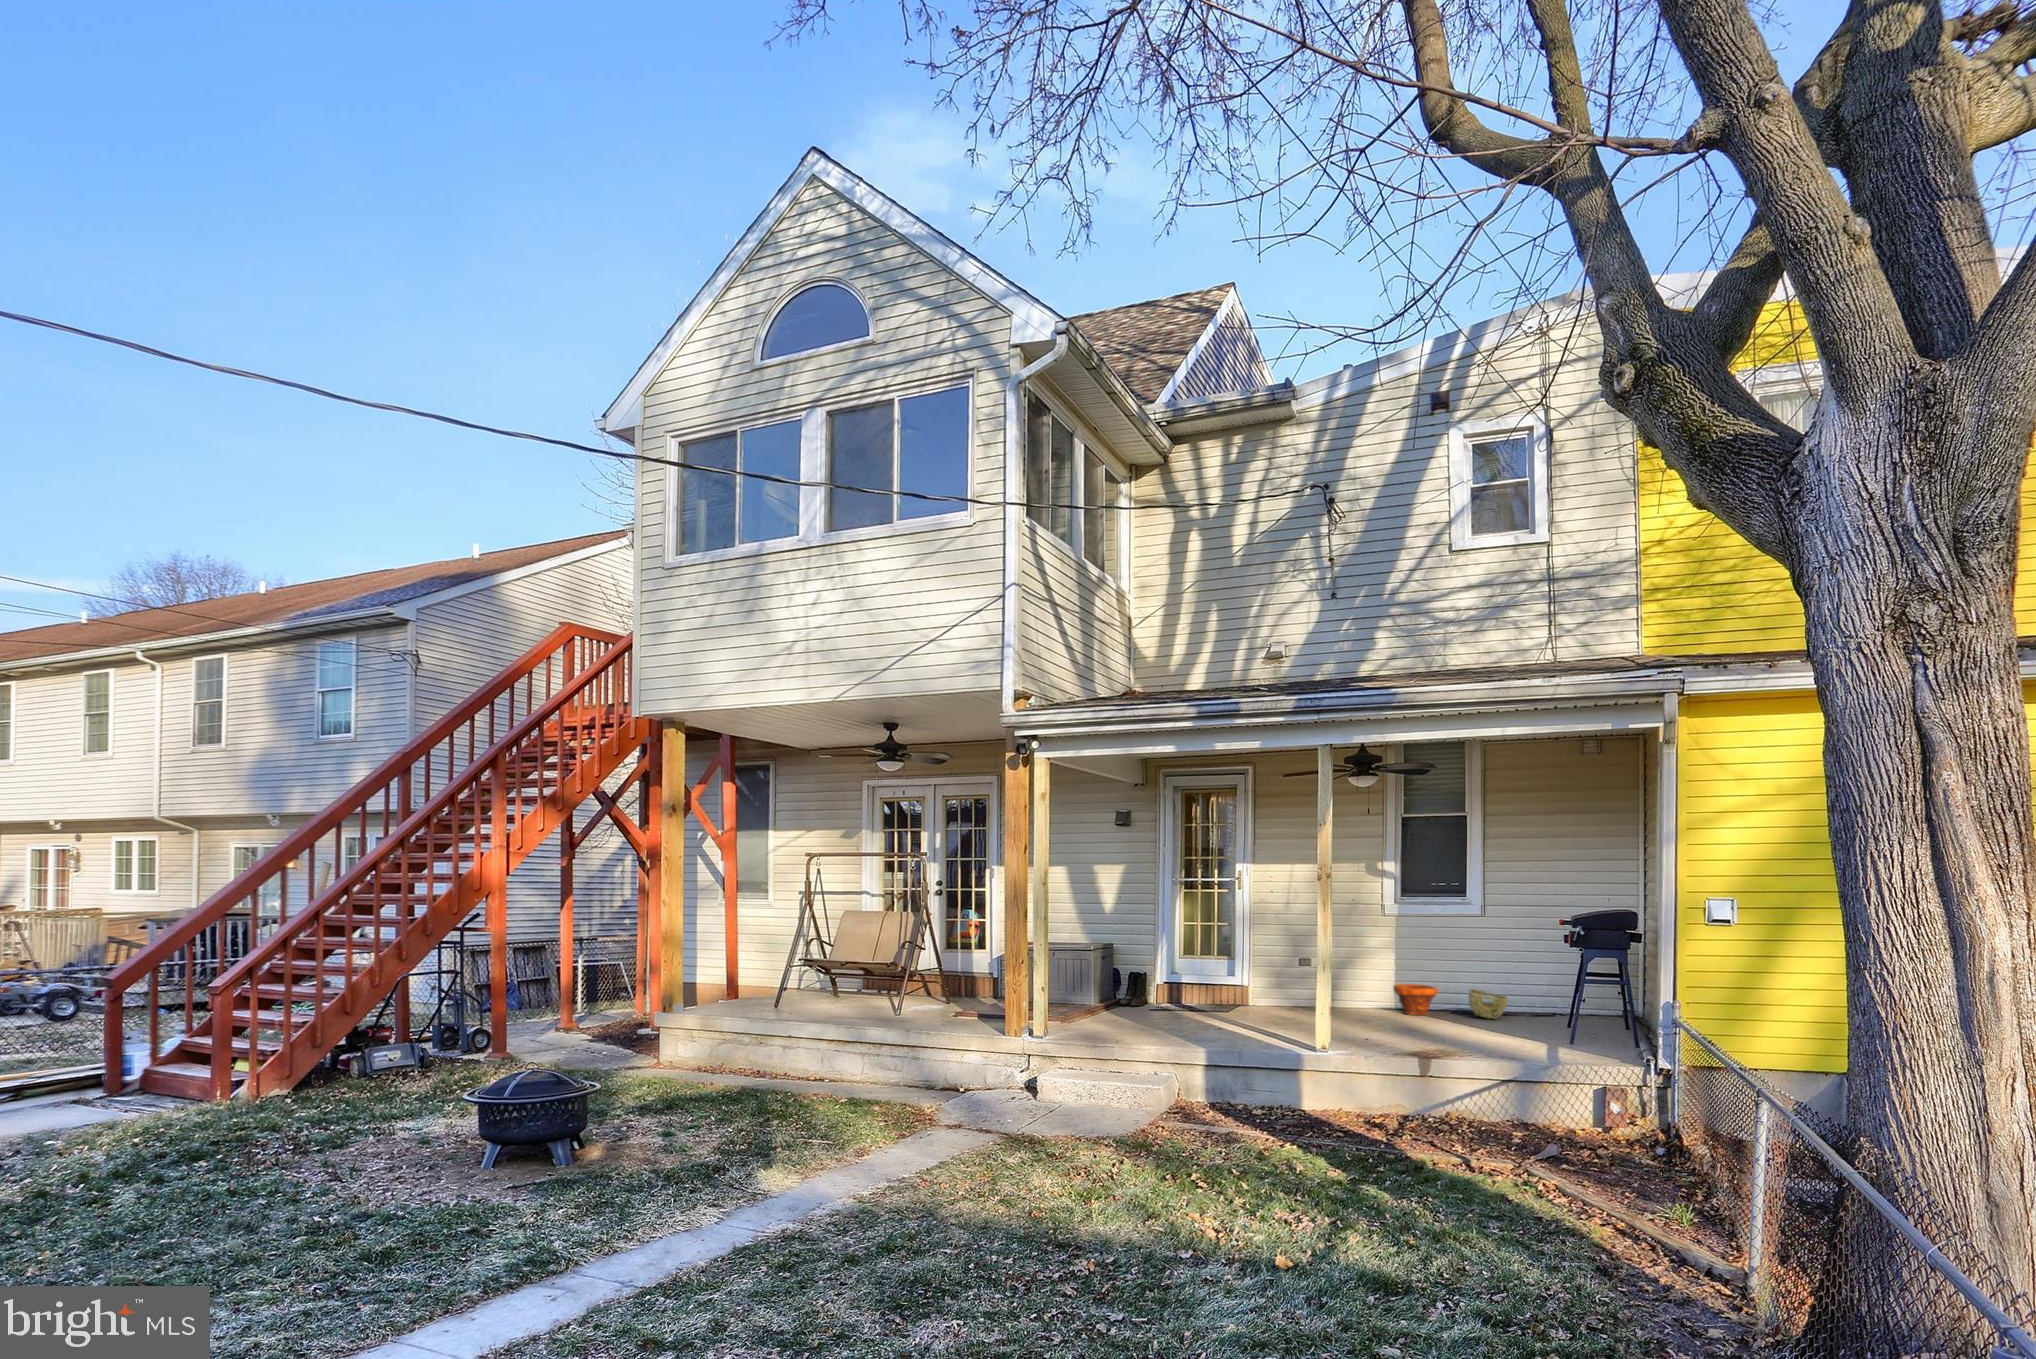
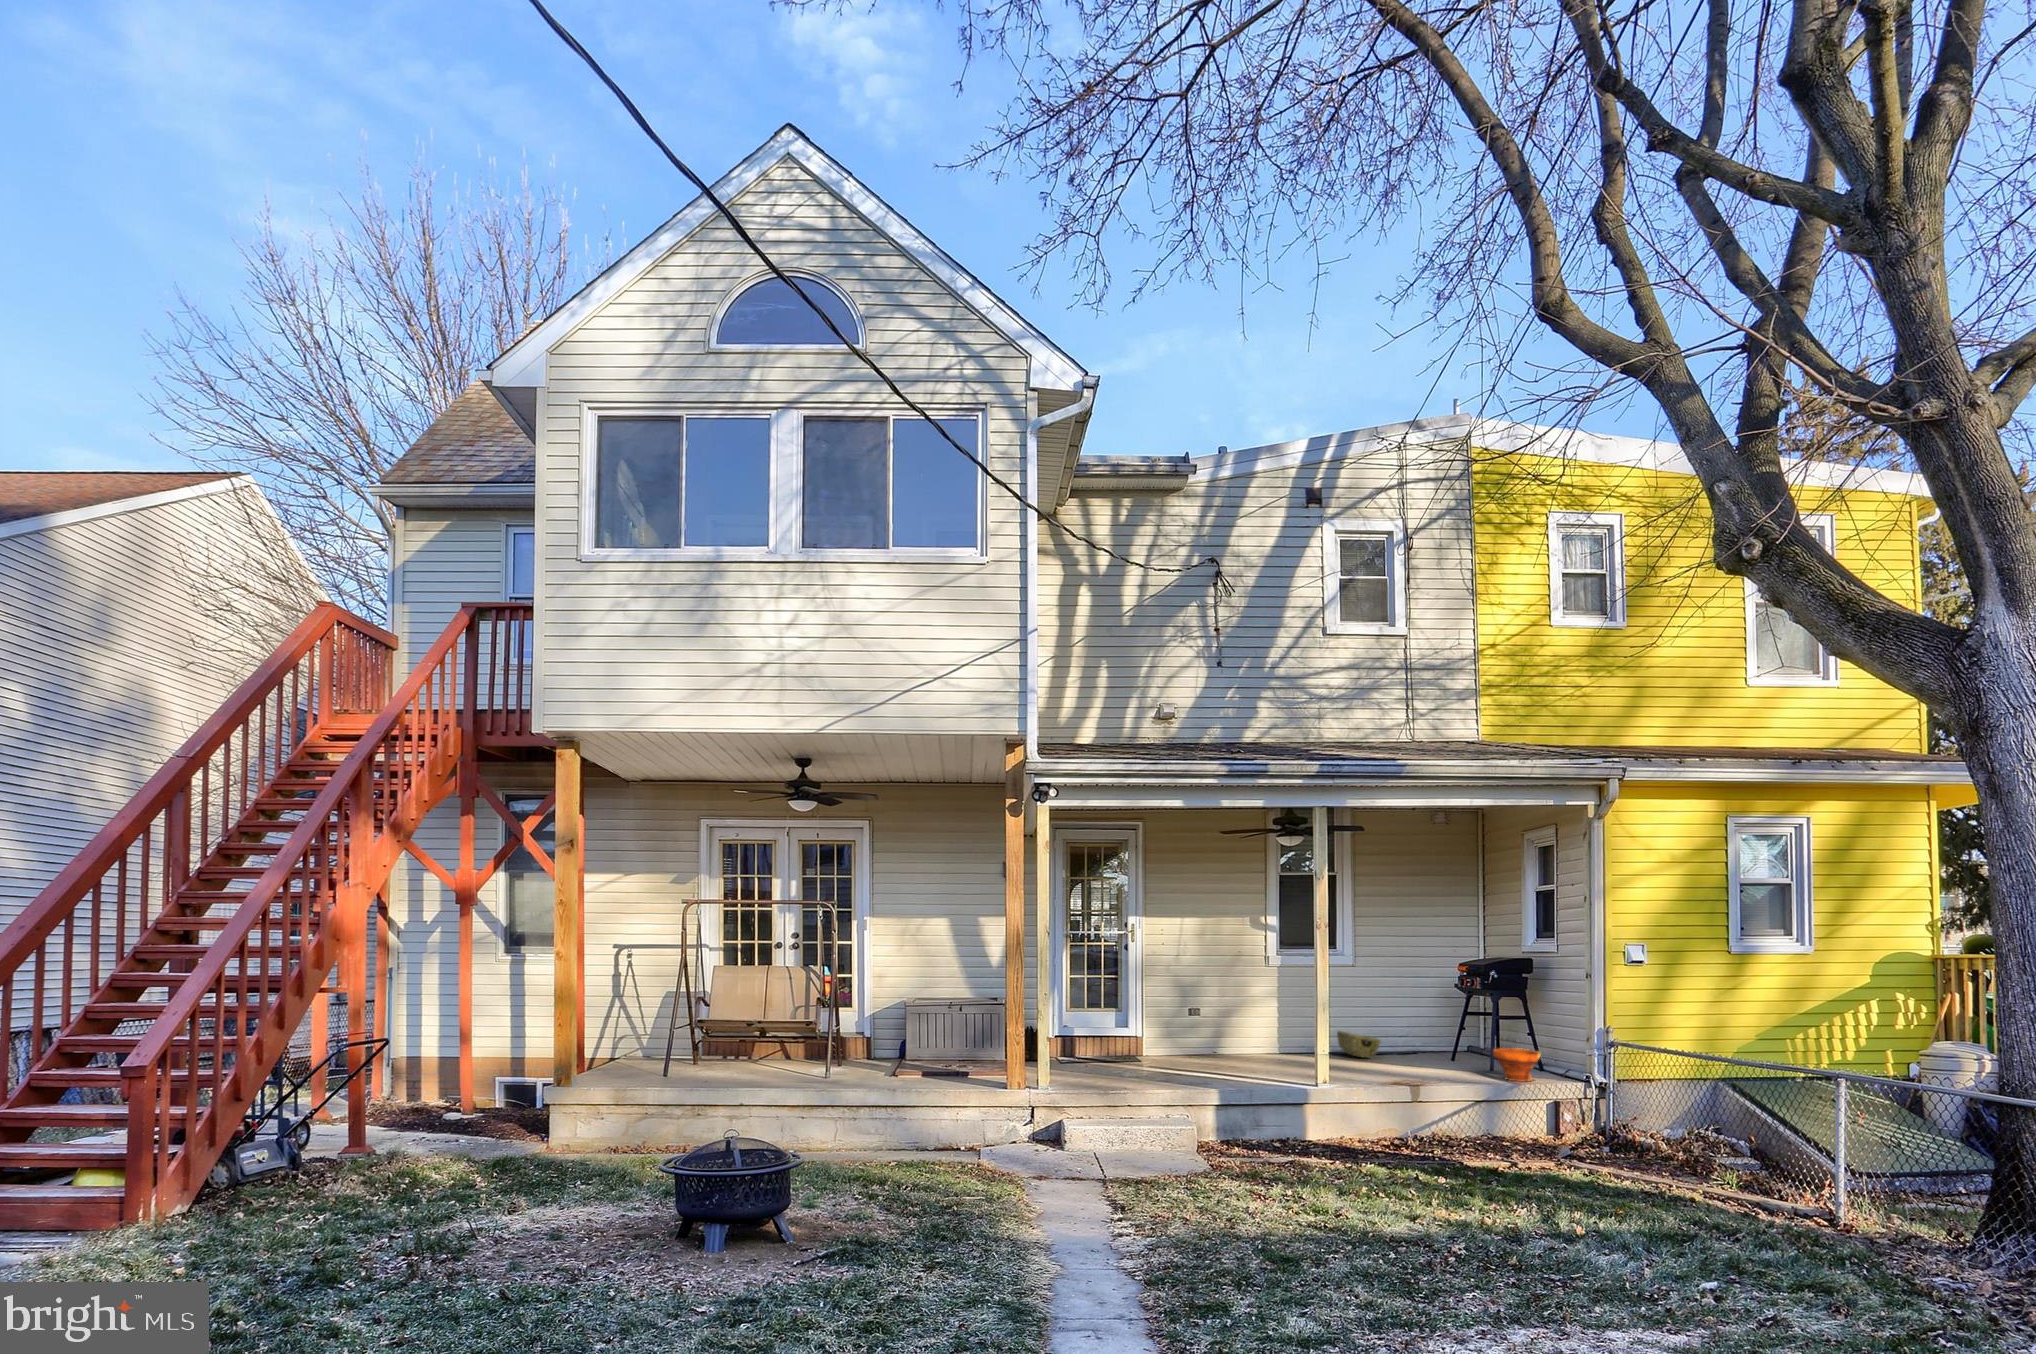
planter: present [1393,984,1438,1015] -> present [1493,1048,1540,1082]

